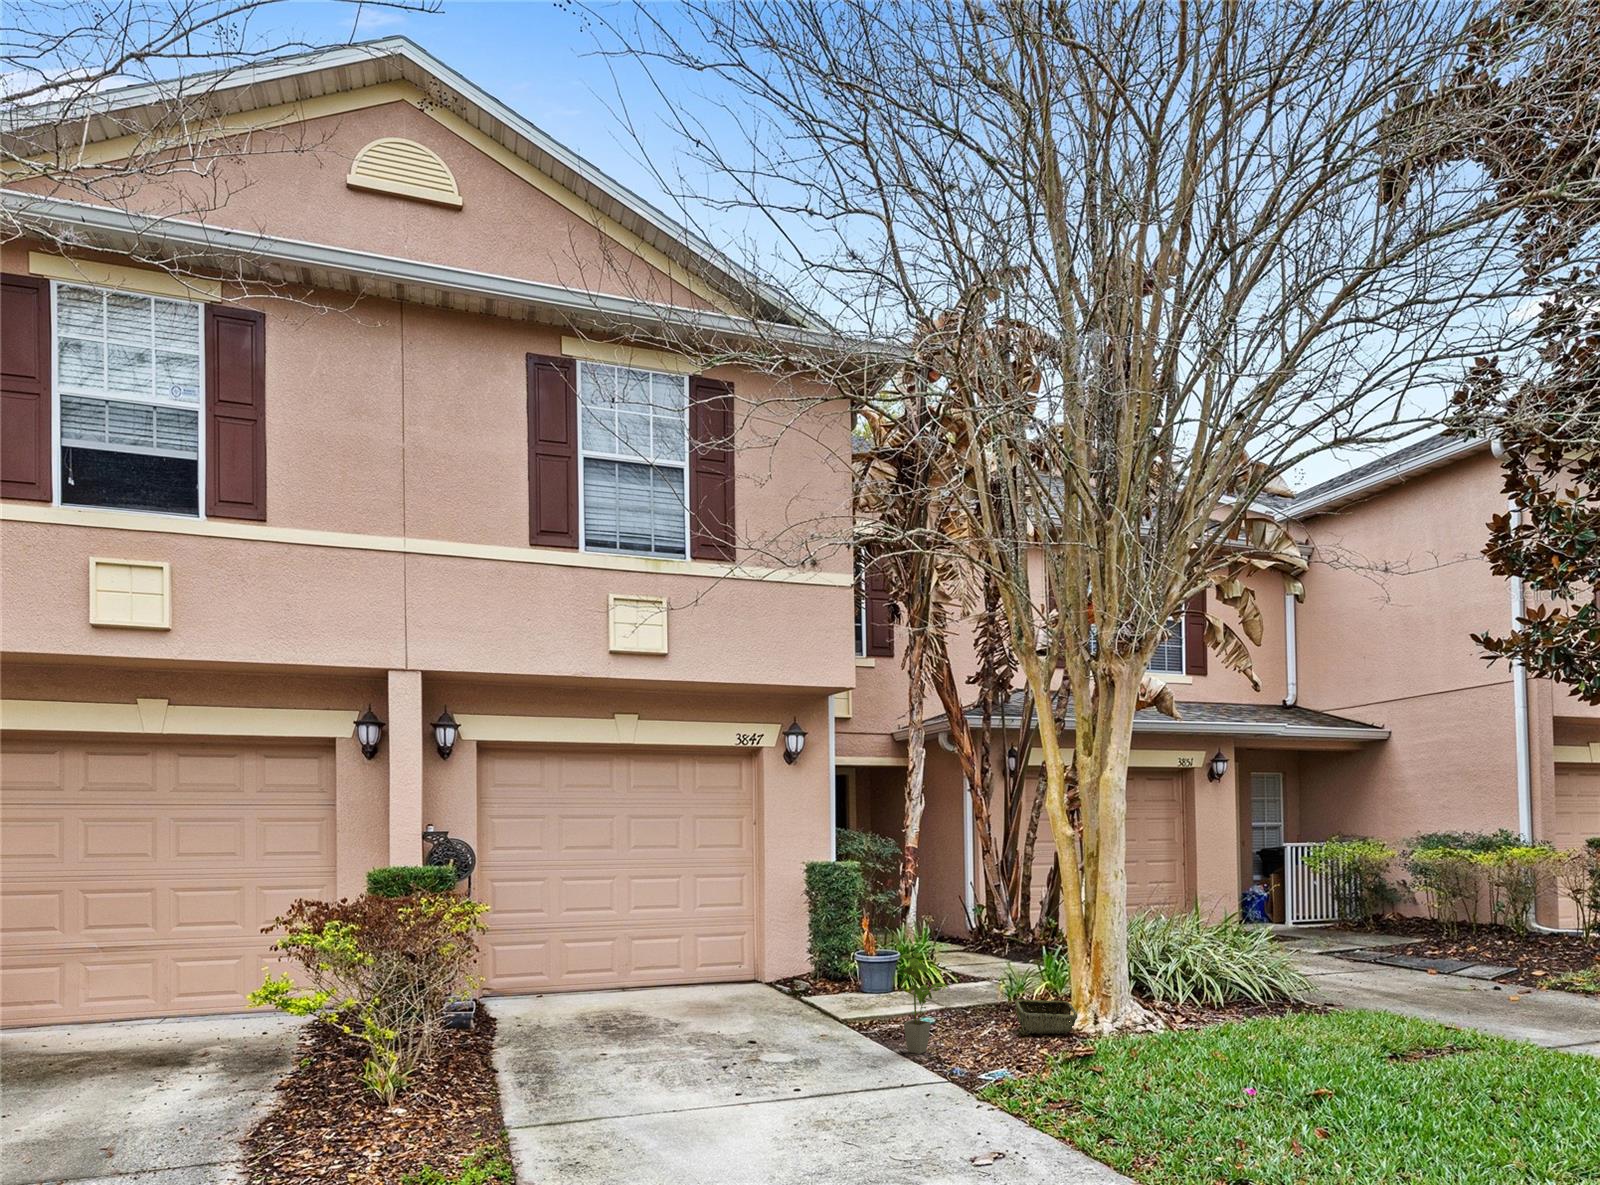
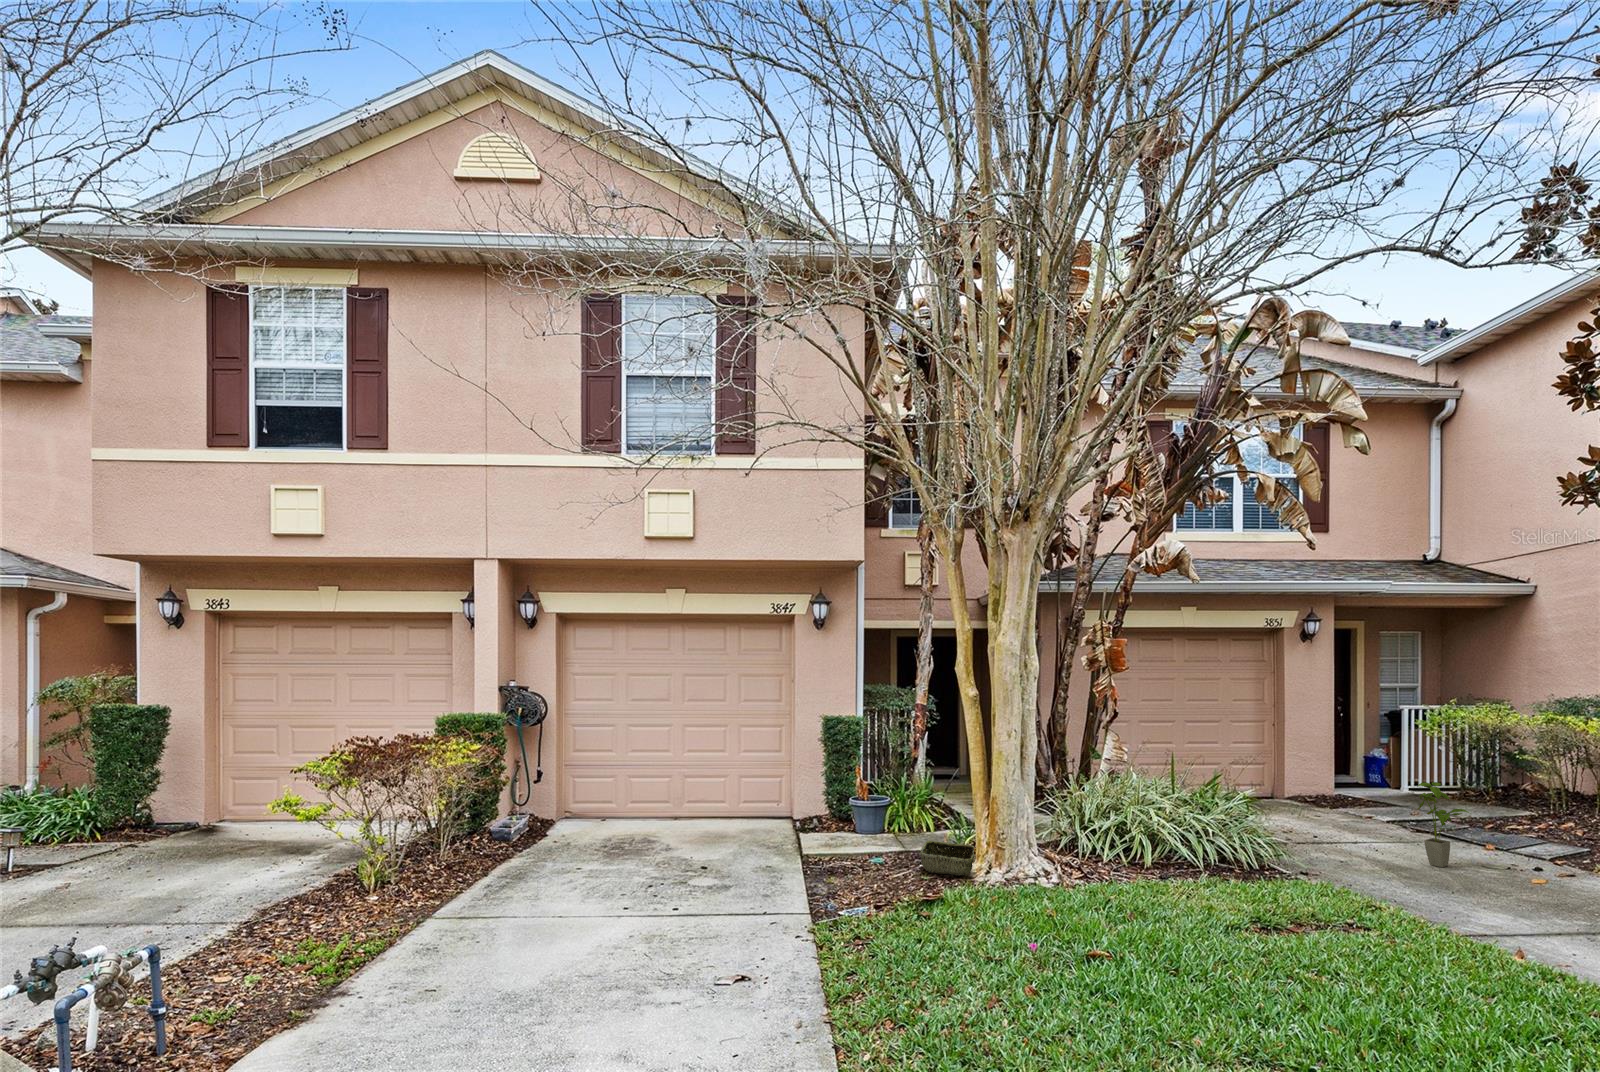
house plant: present [900,953,949,1054] -> present [1418,782,1471,867]

